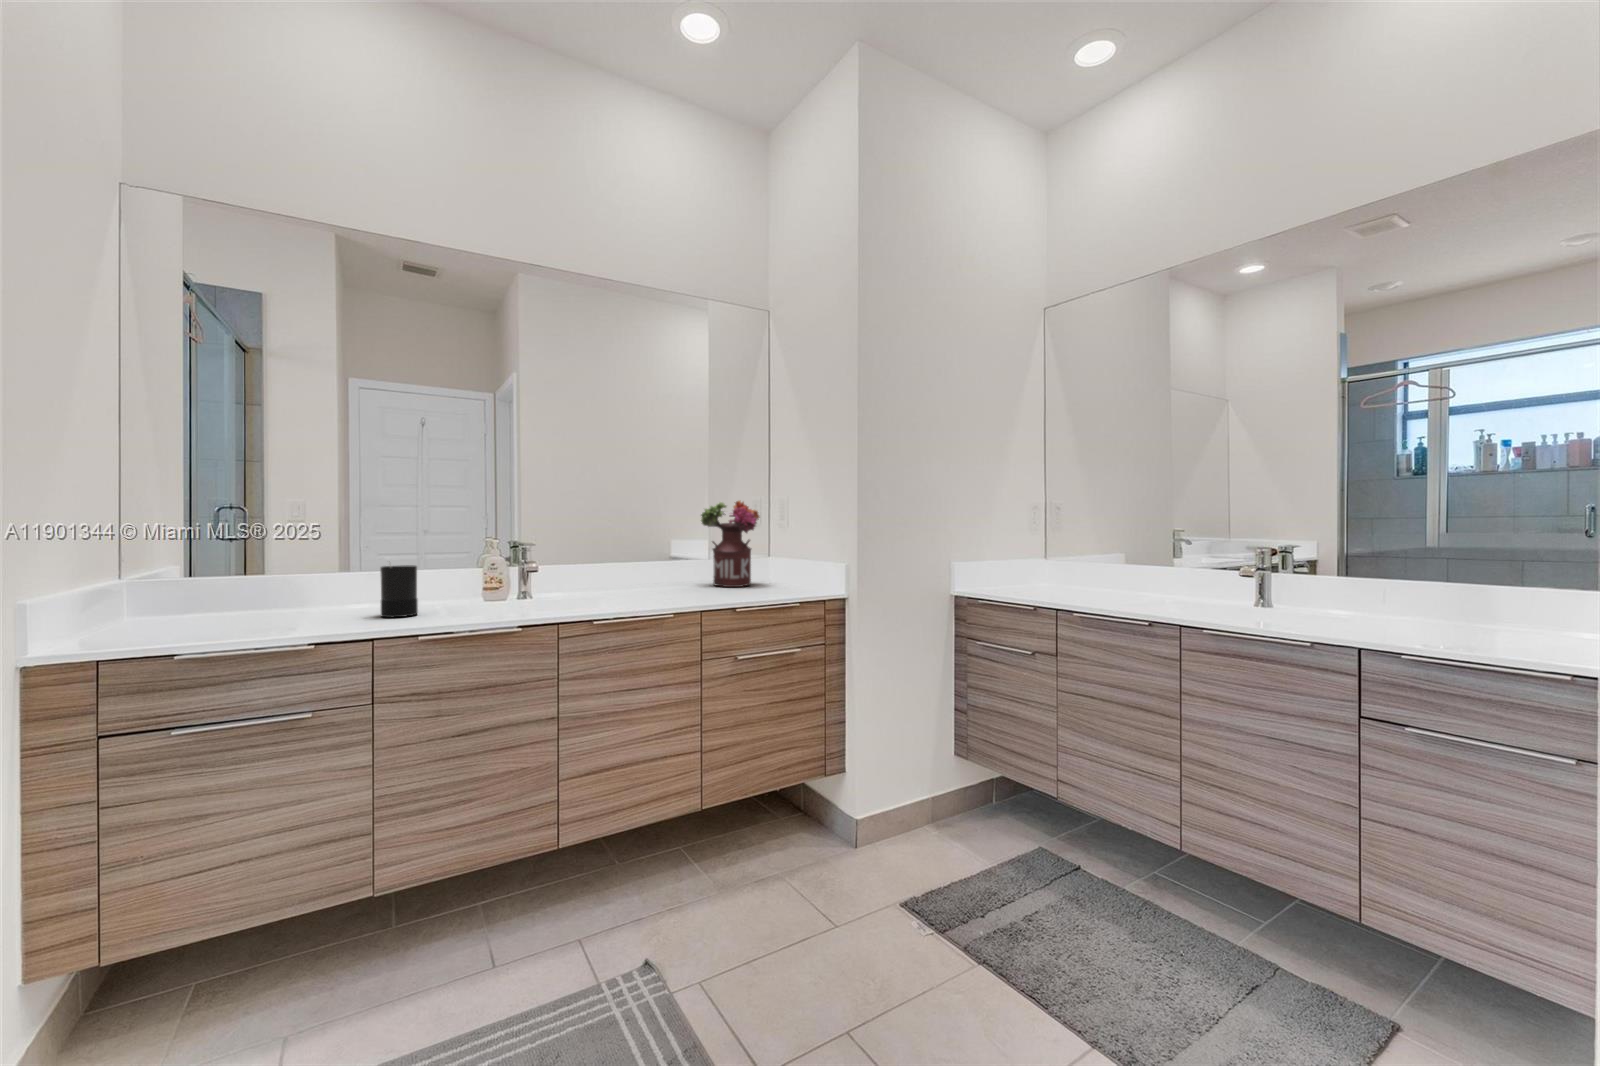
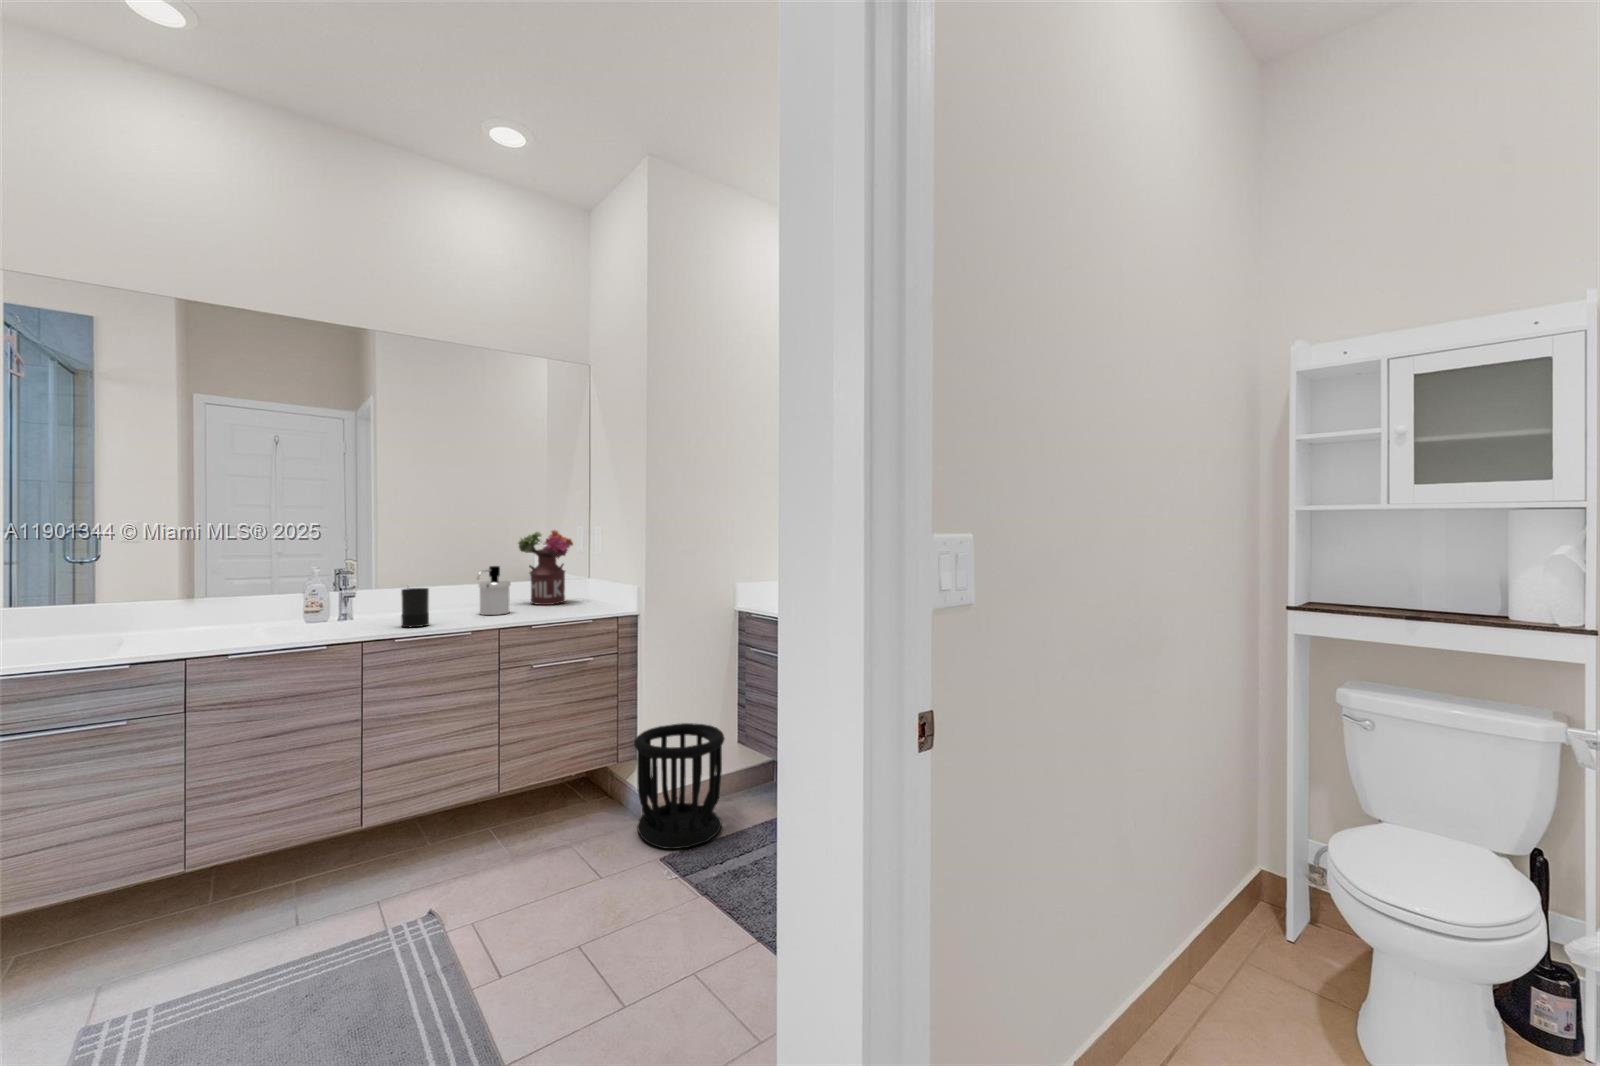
soap dispenser: none [668,539,703,596] -> present [477,566,510,615]
candle: present [380,564,418,617] -> present [401,588,429,627]
wastebasket: none [855,731,967,889] -> present [634,723,725,849]

